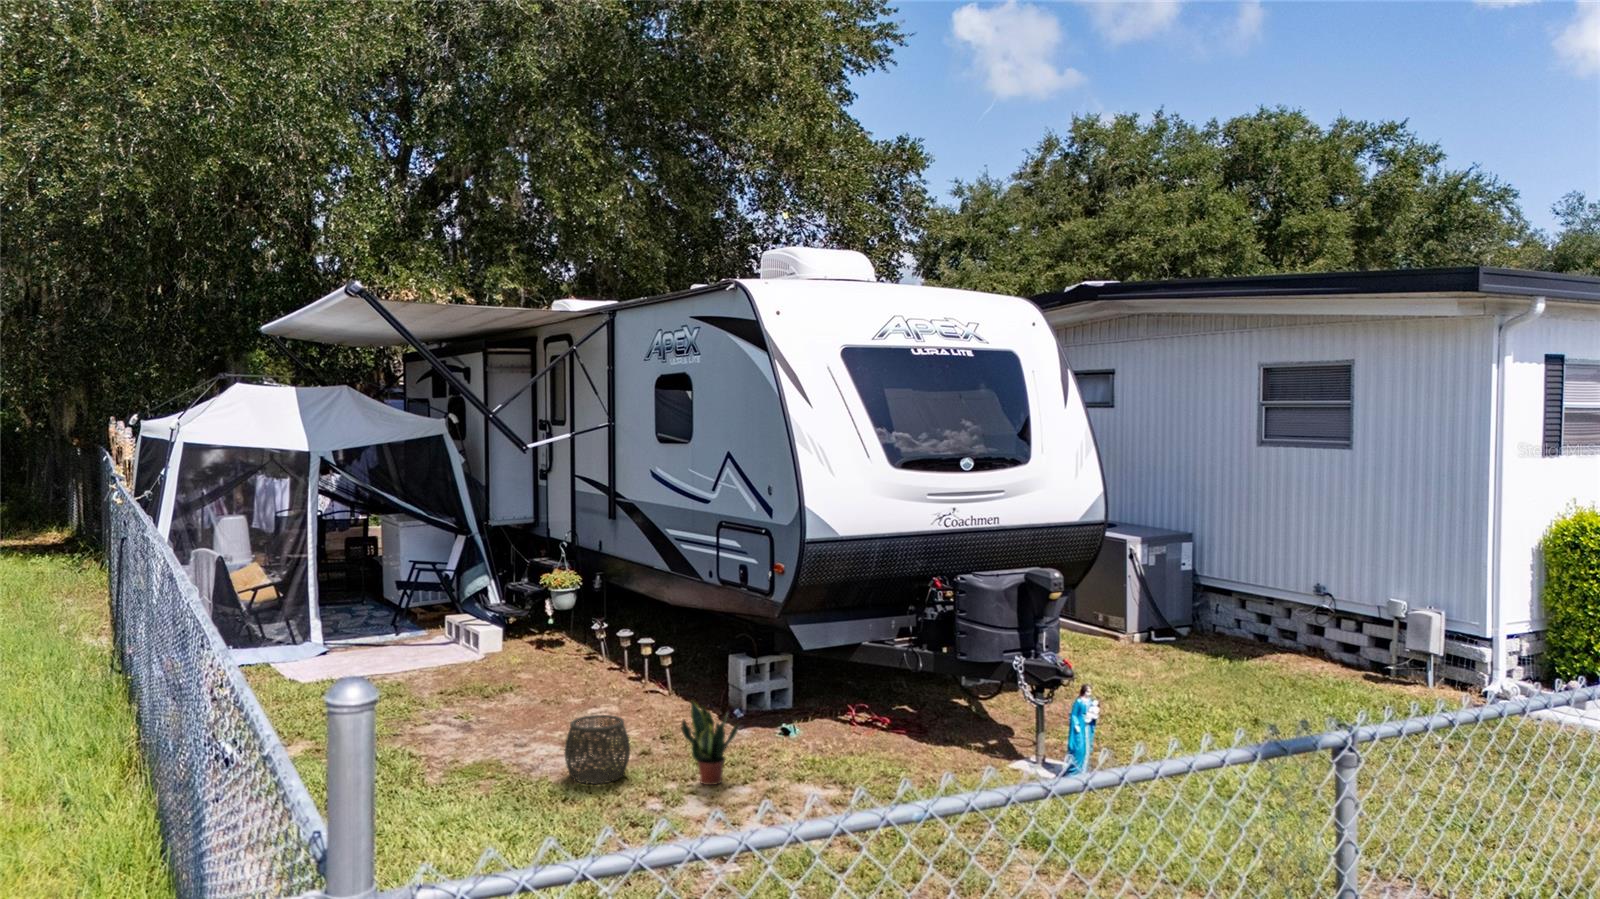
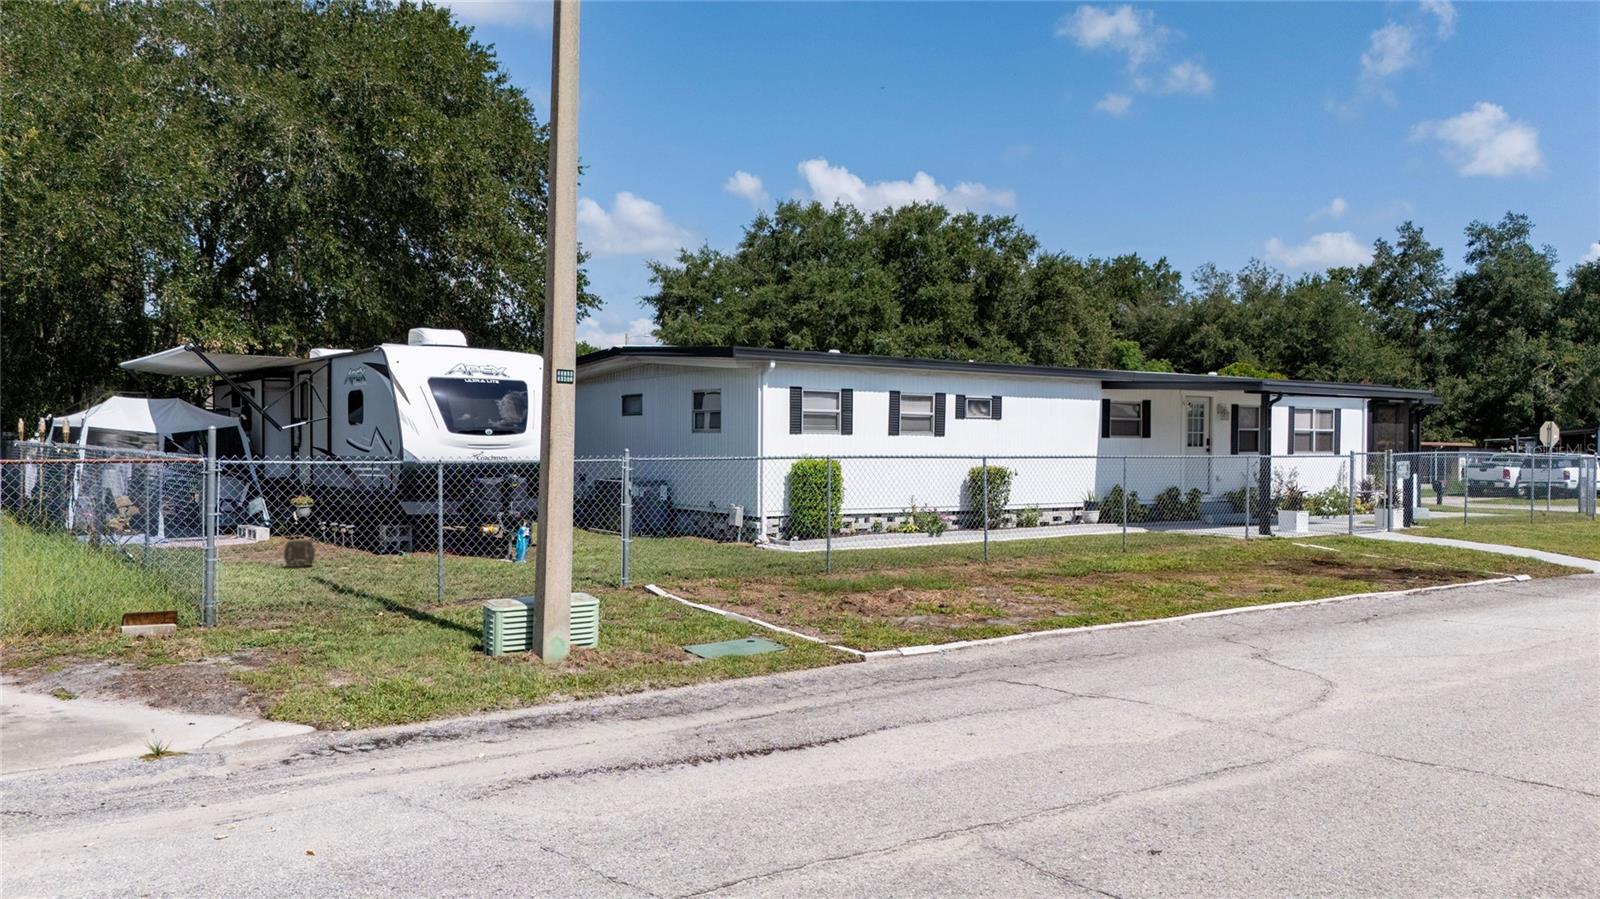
potted plant: present [682,701,738,785] -> none [337,529,364,567]

